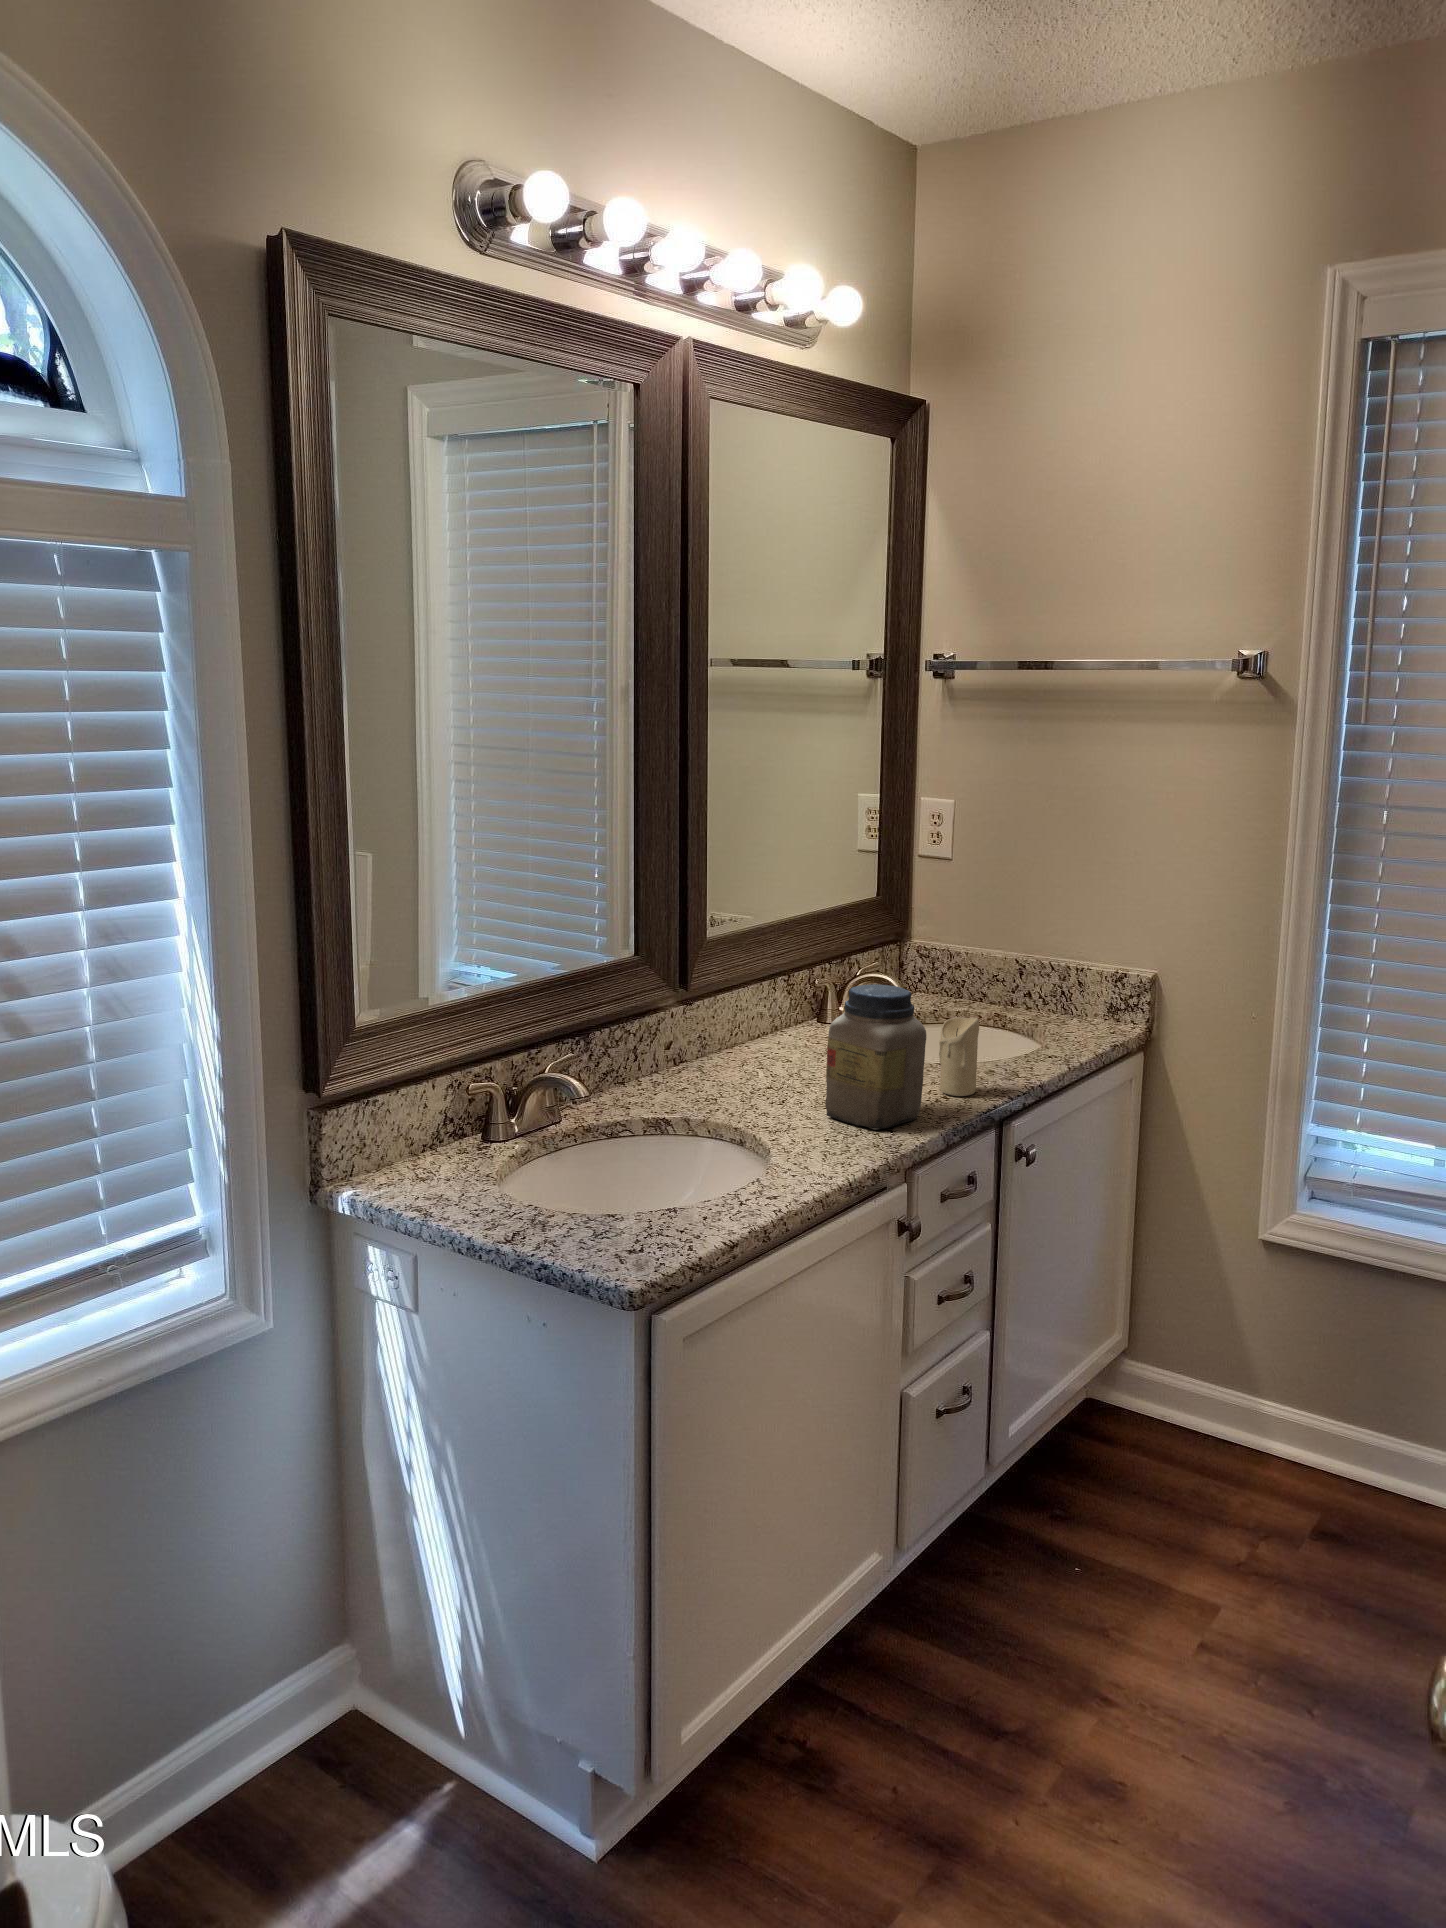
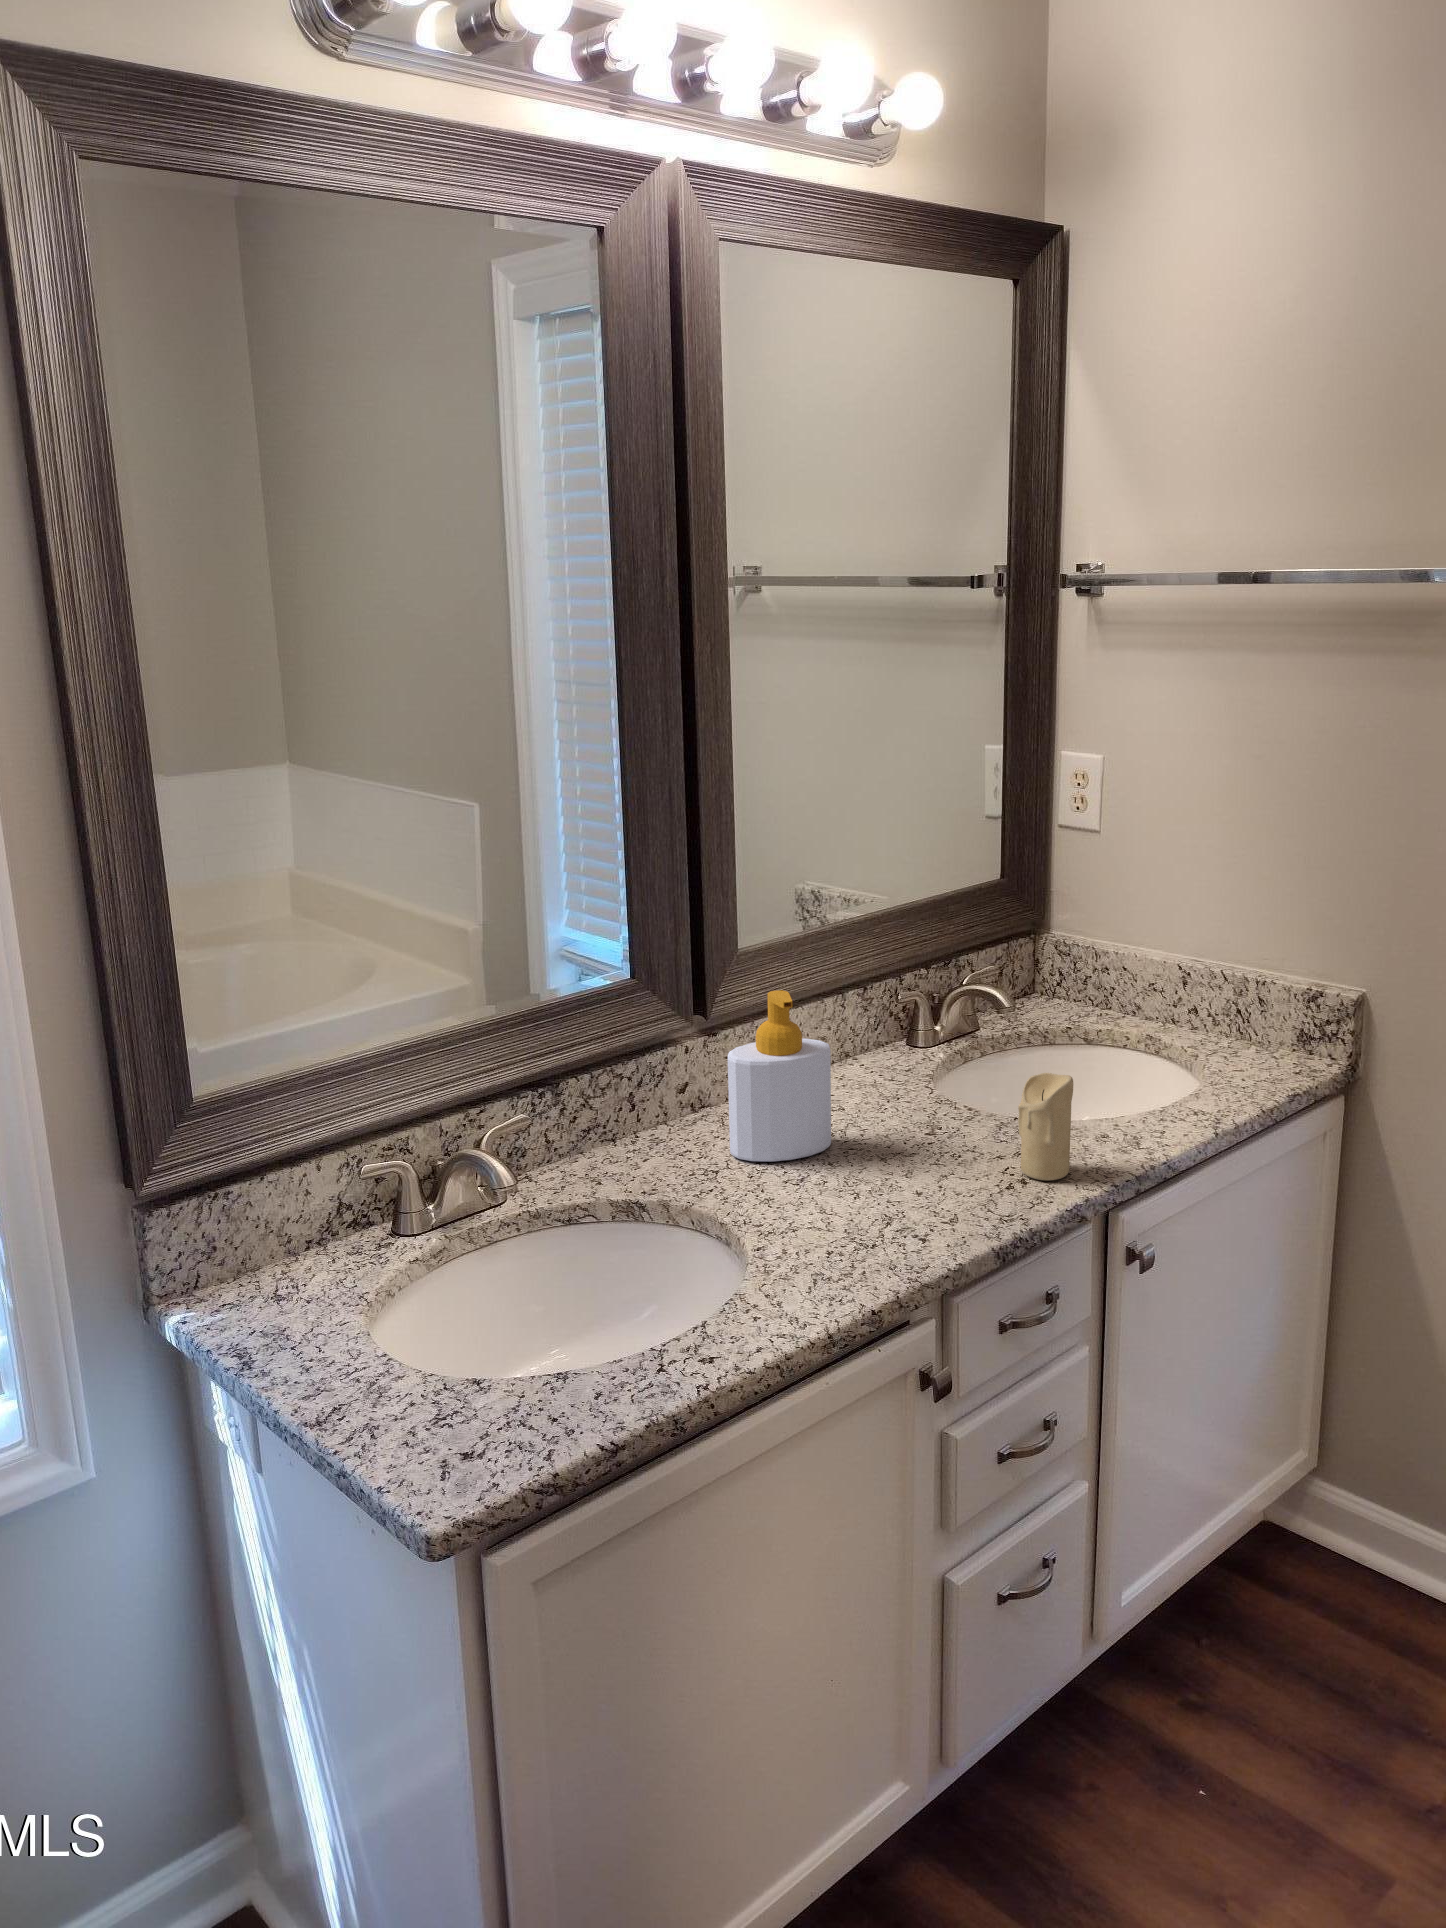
soap bottle: none [718,960,795,1092] -> present [728,990,831,1162]
jar: present [825,984,926,1129] -> none [847,1037,981,1238]

